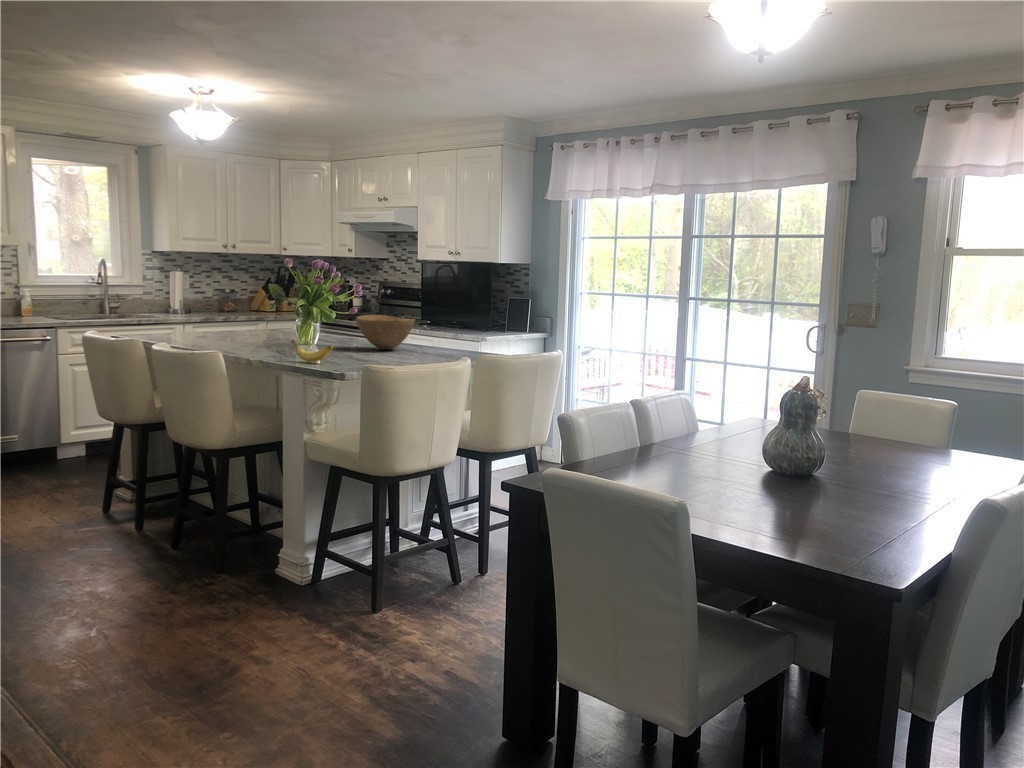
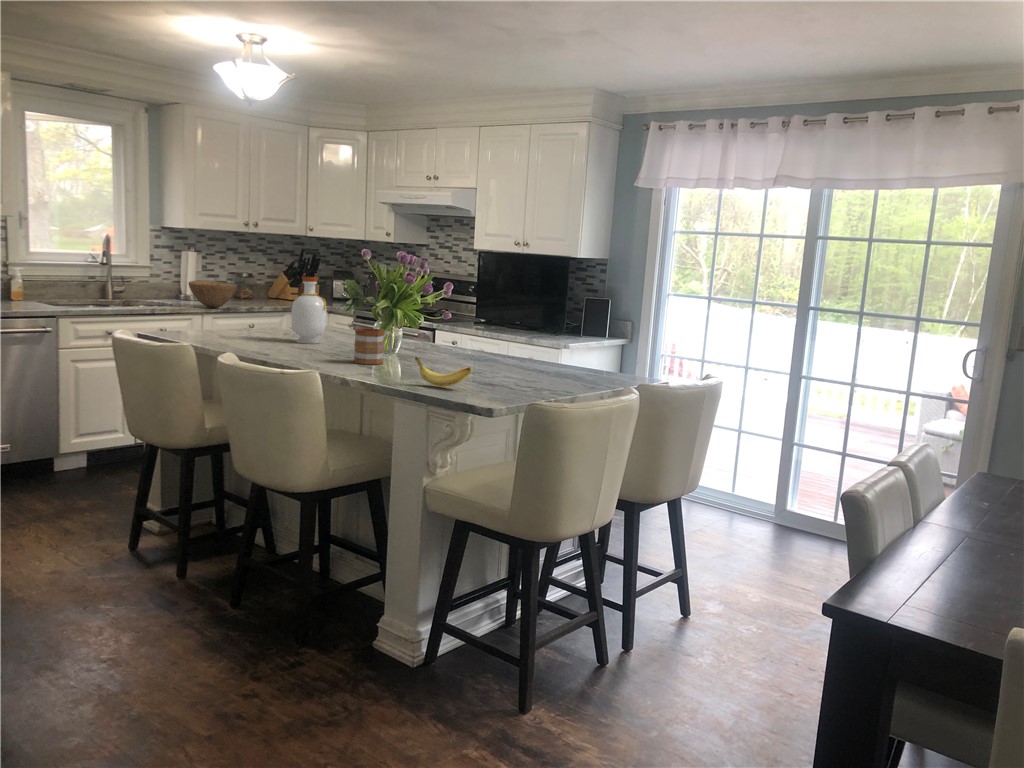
bottle: none [229,285,259,340] -> present [291,277,327,344]
bowl: present [356,315,415,350] -> present [188,280,237,308]
mug: none [264,323,296,351] -> present [354,328,393,365]

